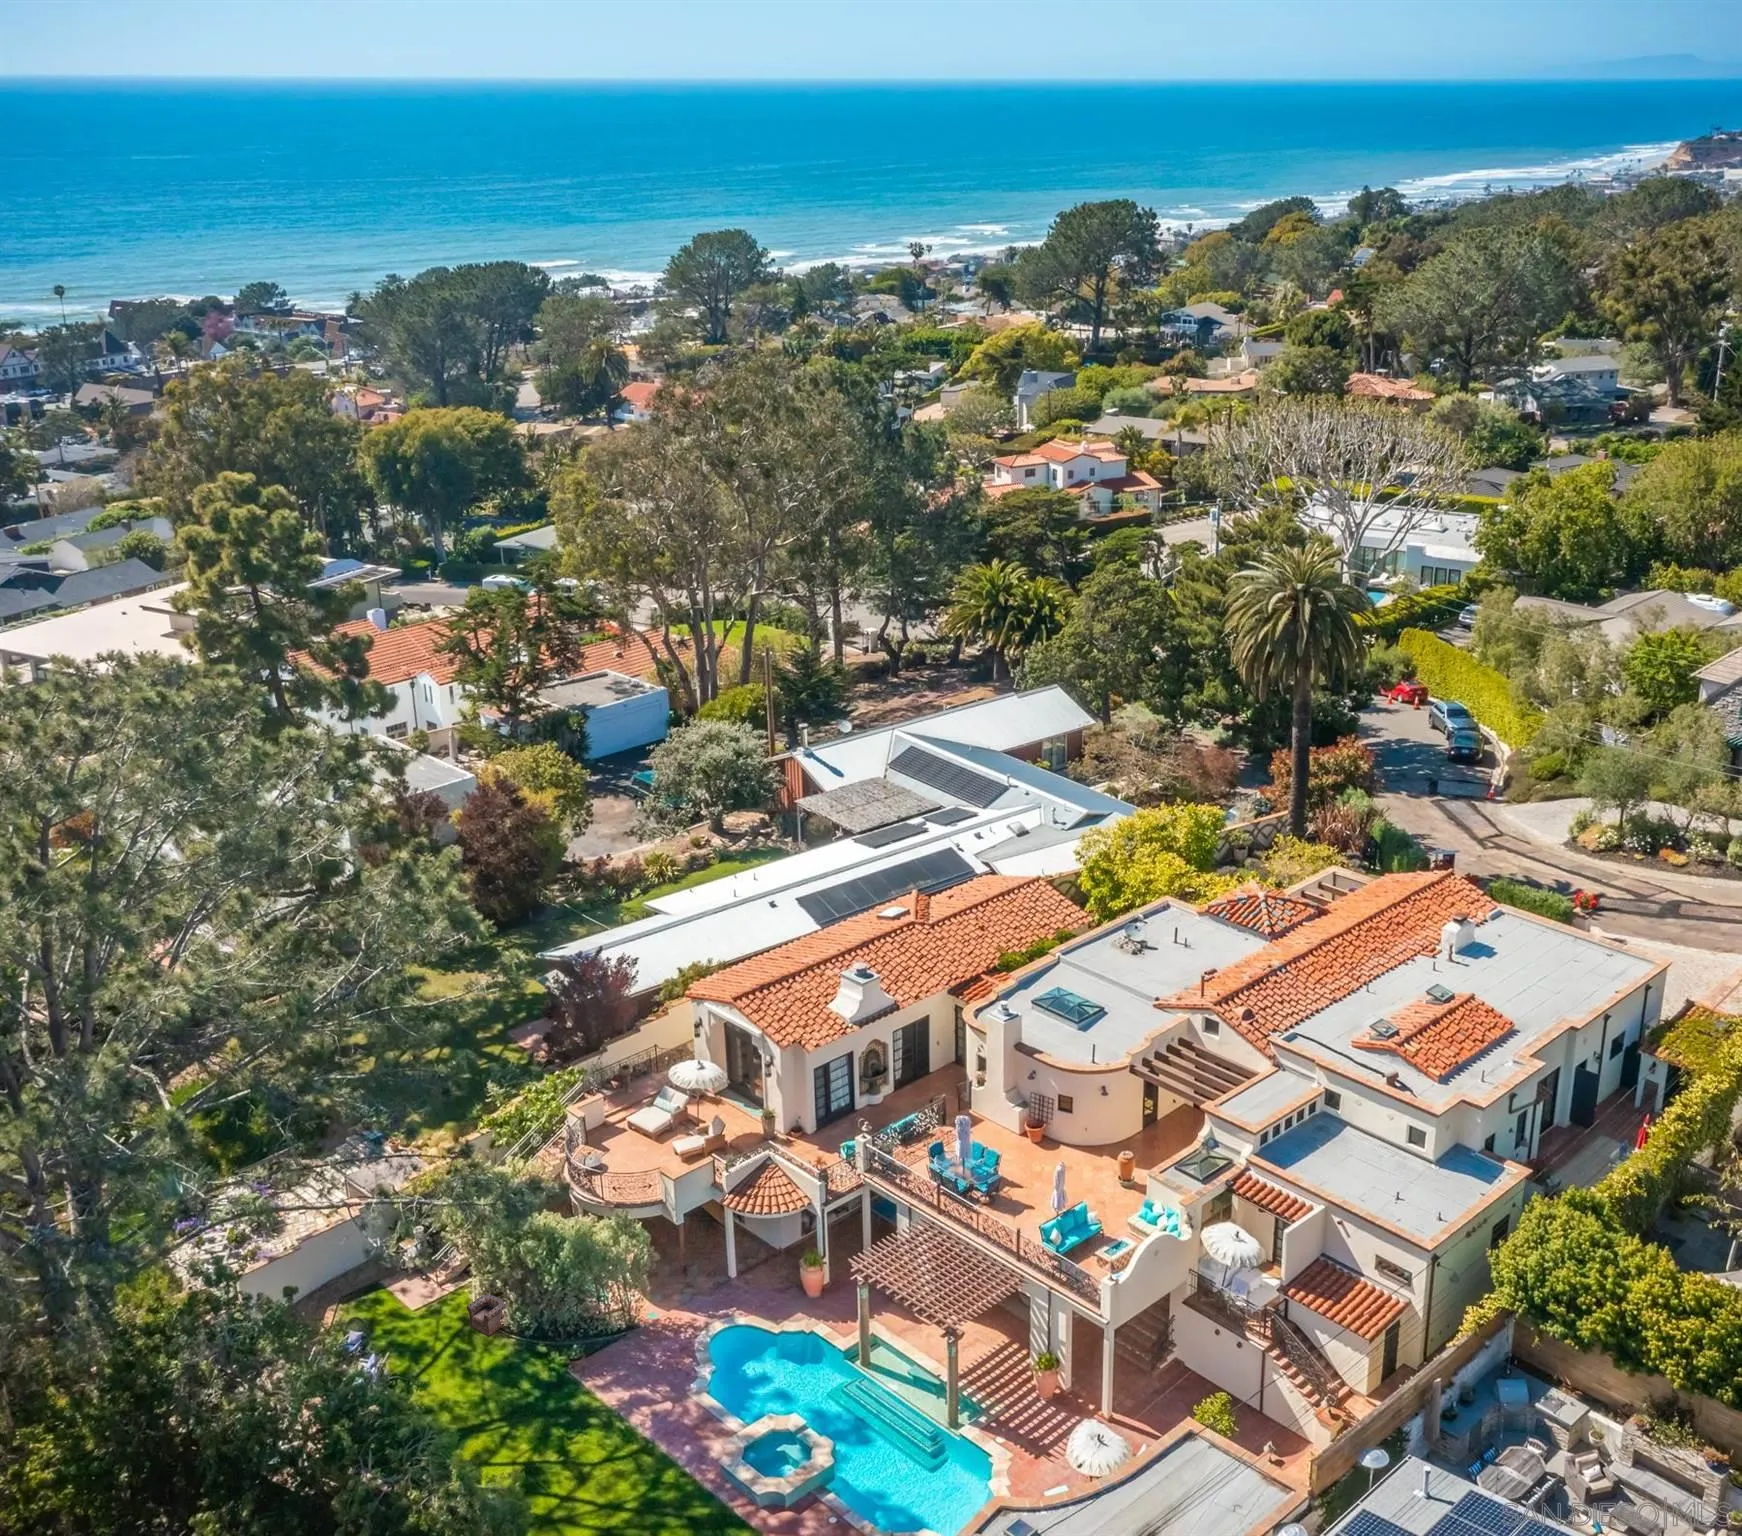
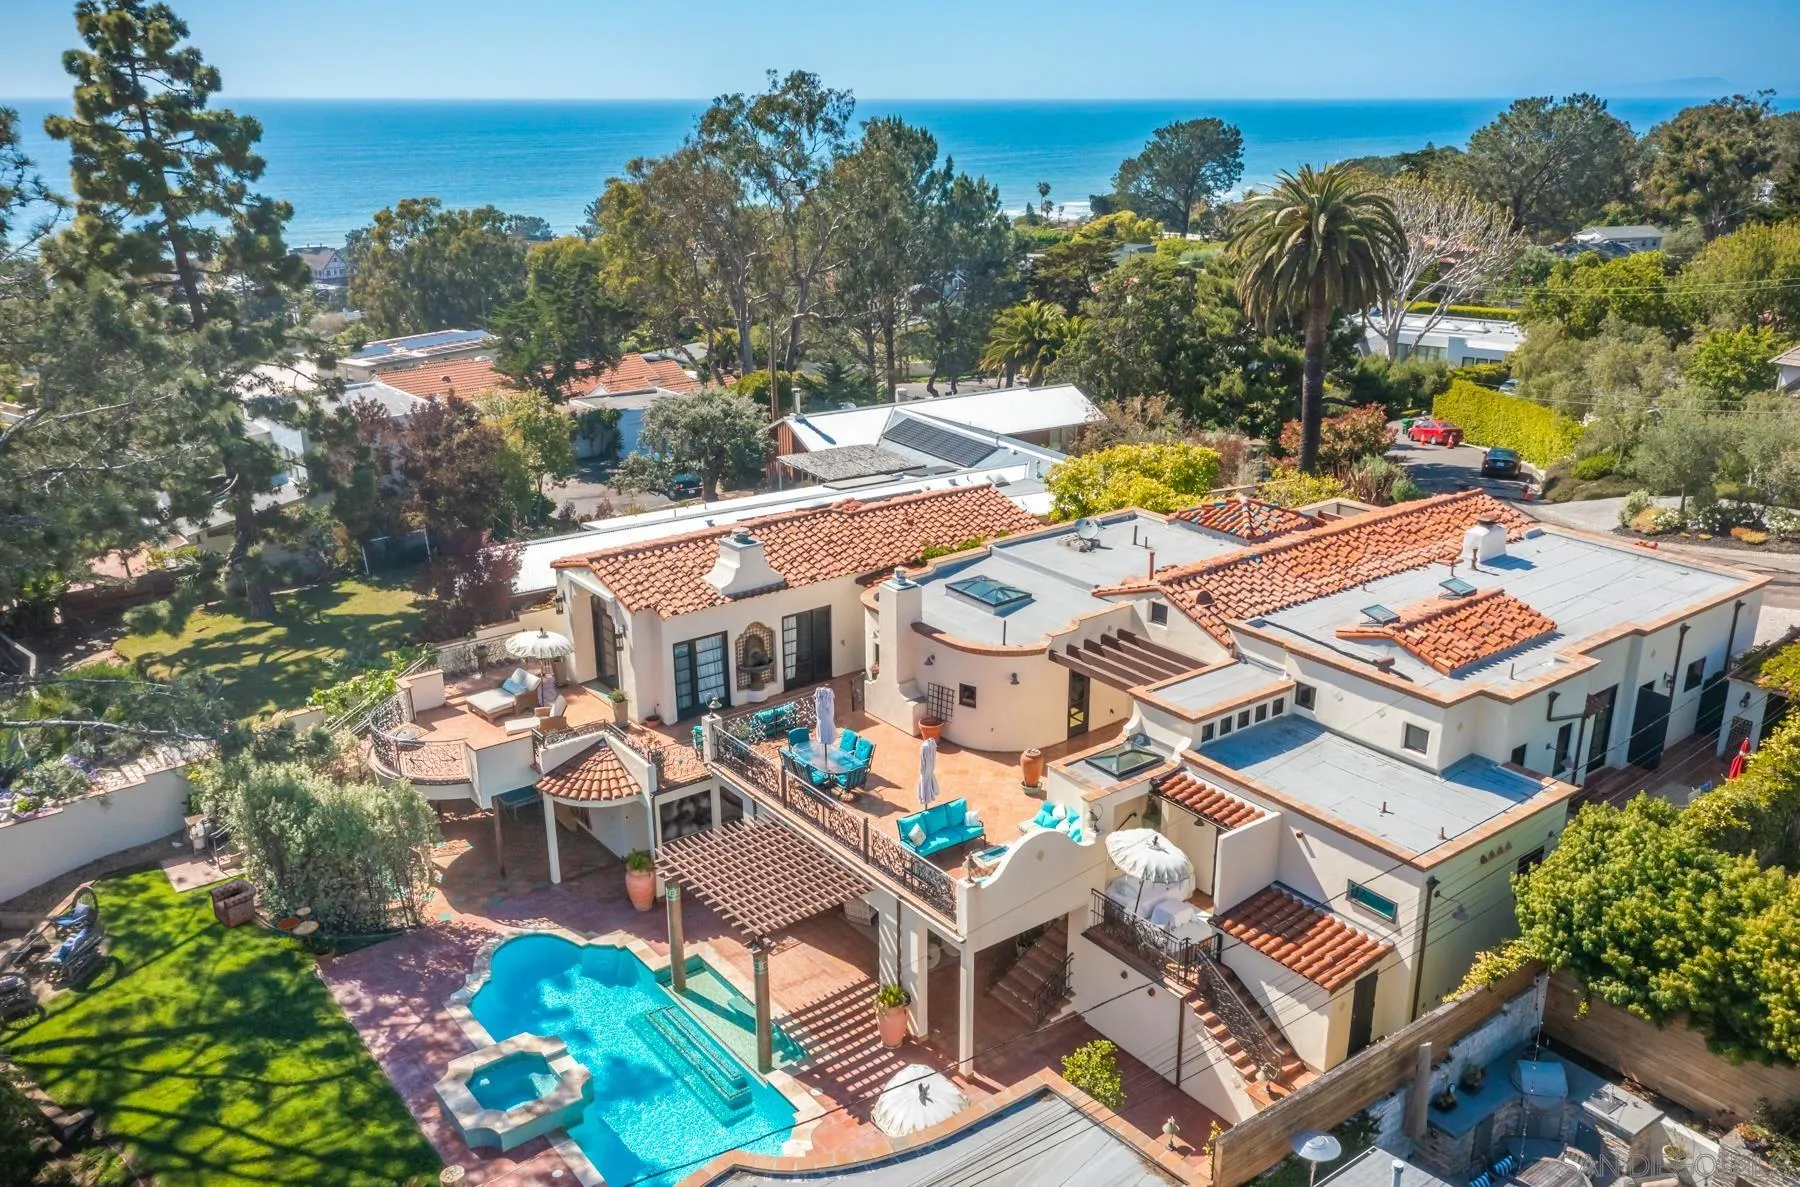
side table: none [536,1315,569,1347] -> present [277,907,319,945]

